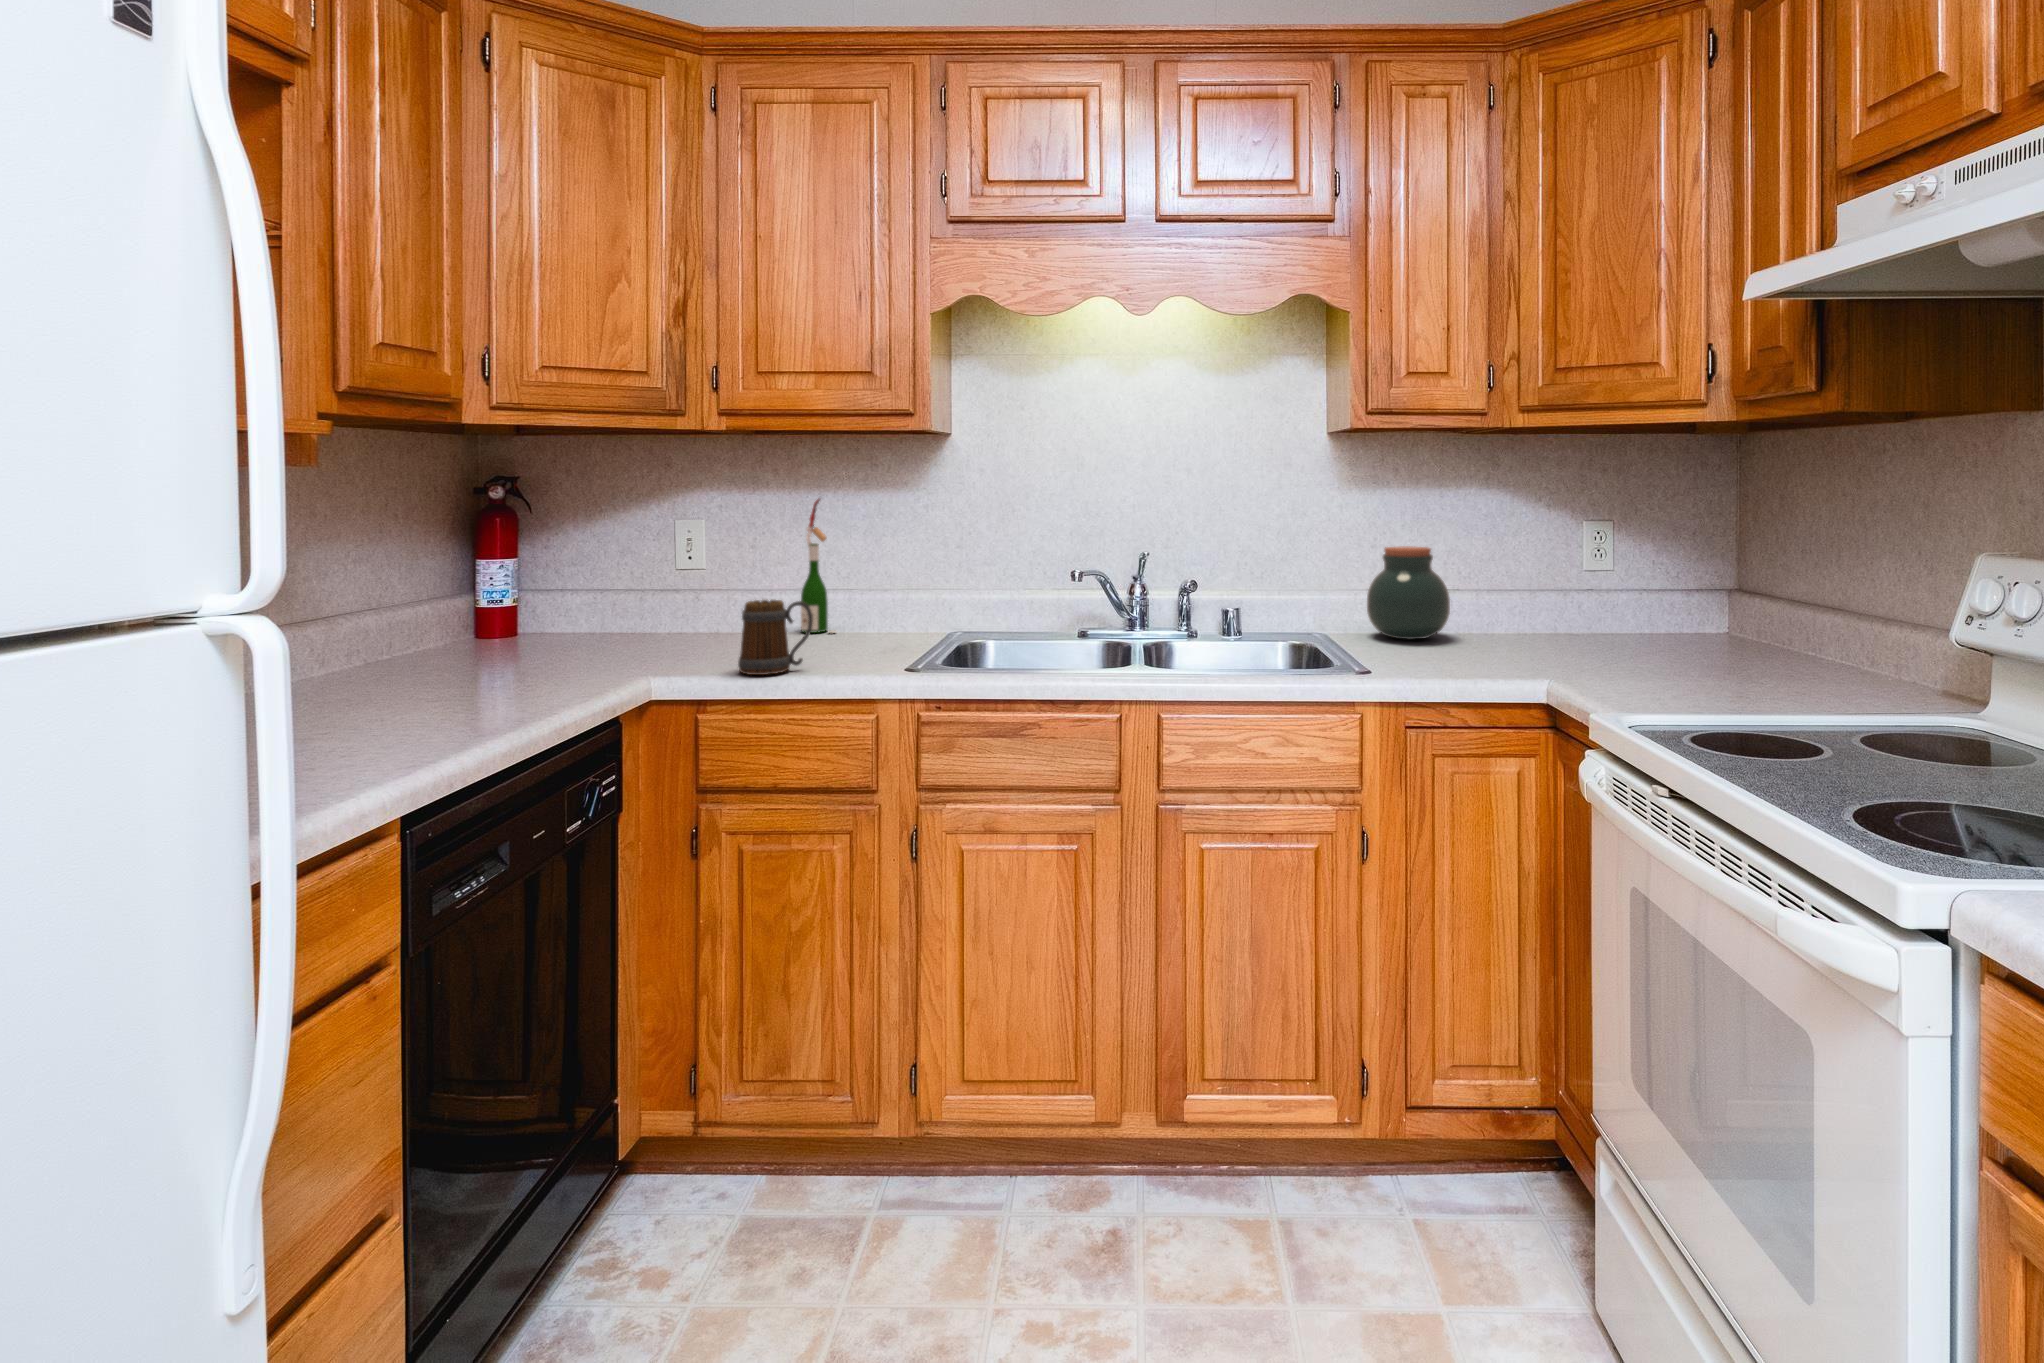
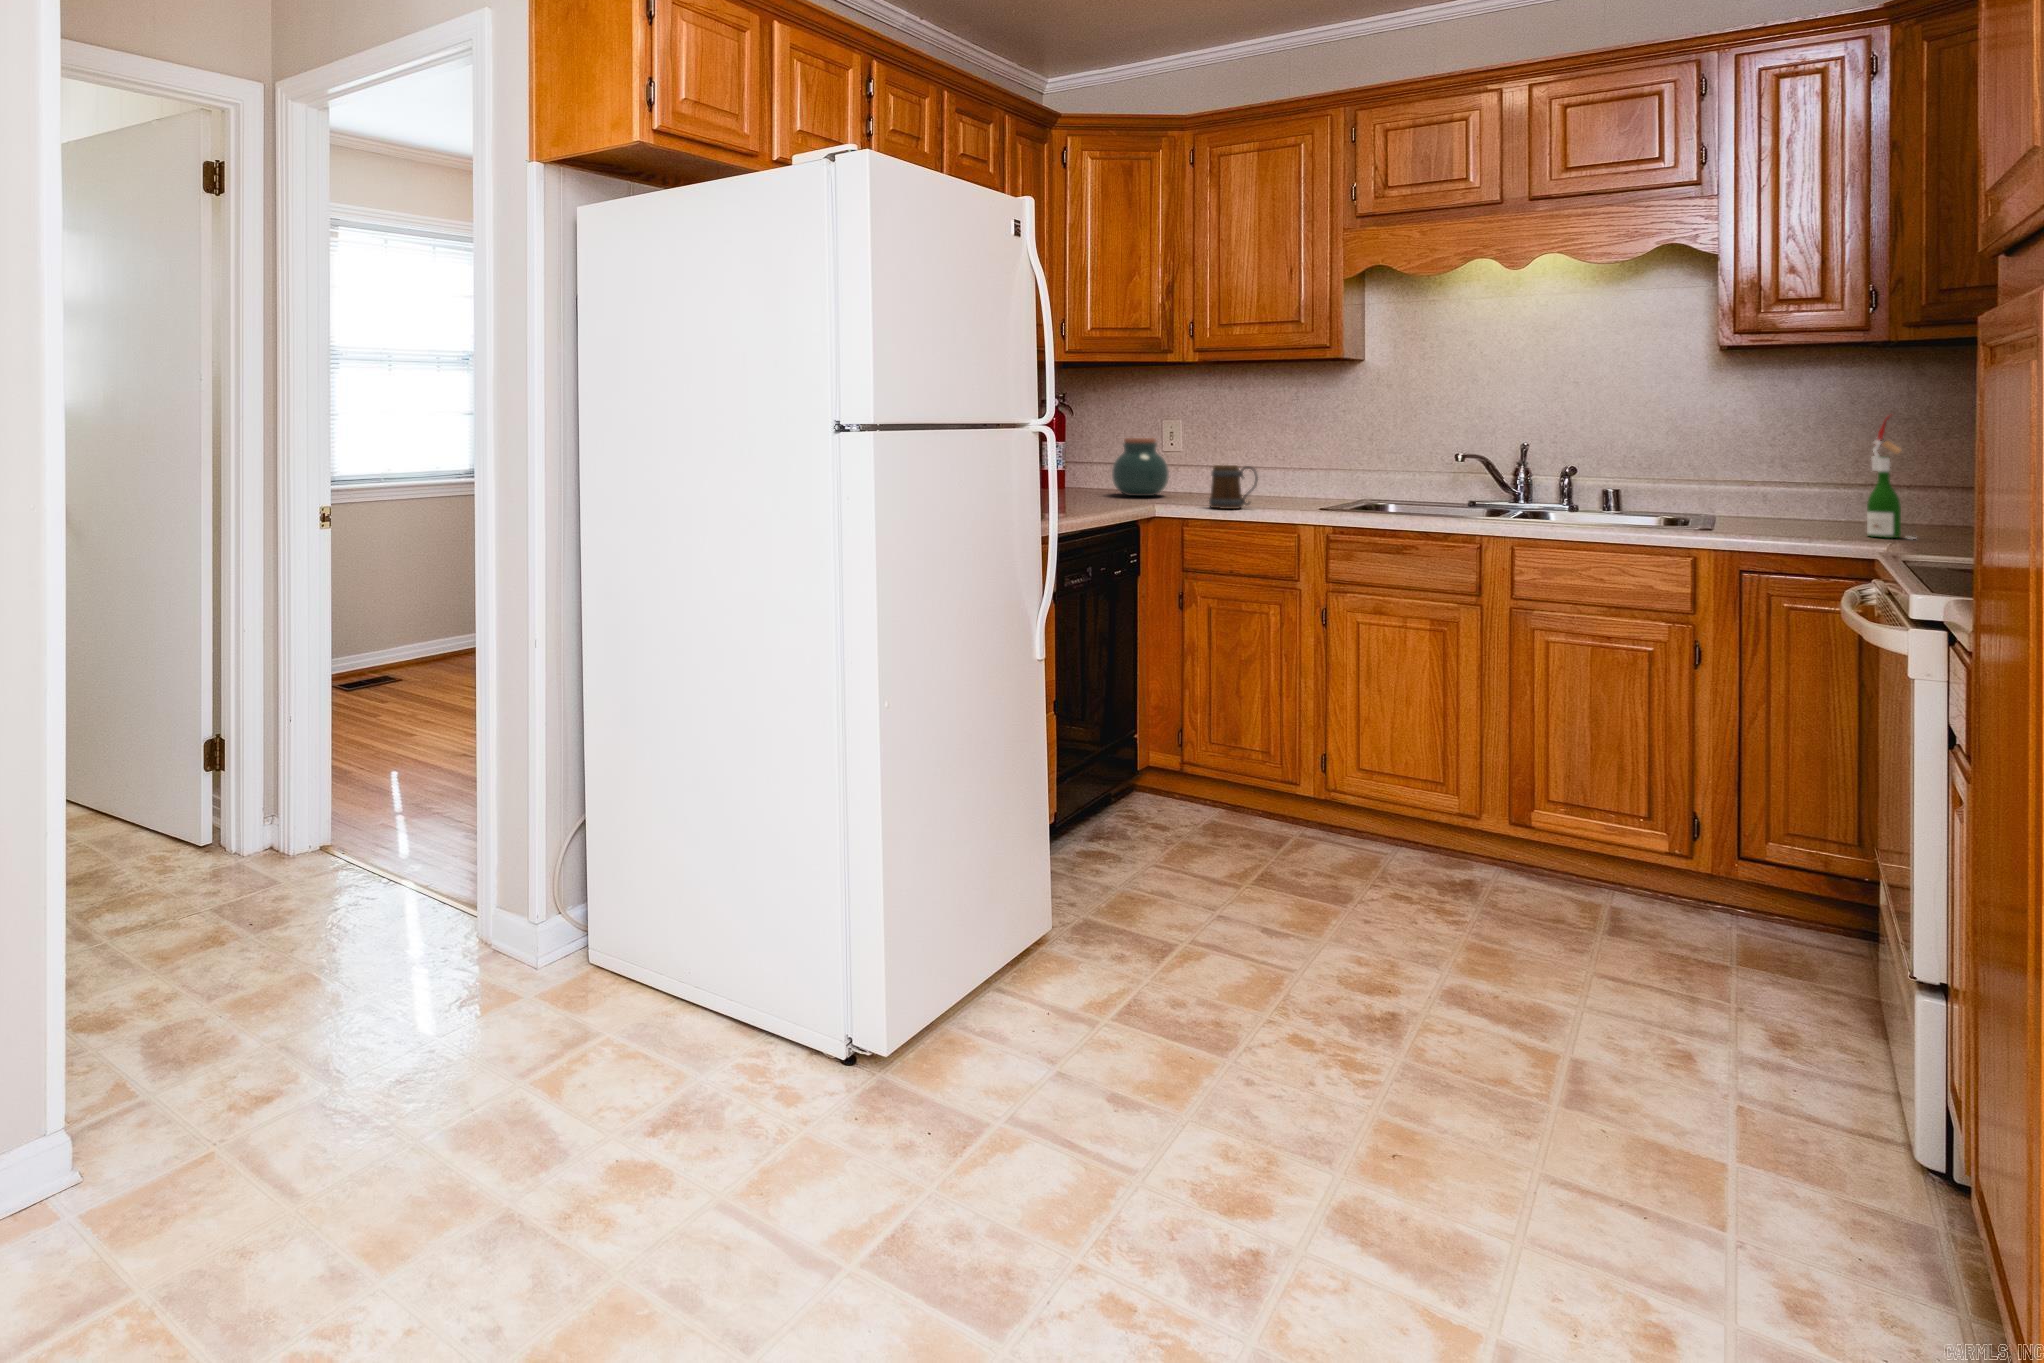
wine bottle: present [801,499,836,633] -> present [1867,416,1901,538]
jar: present [1367,546,1450,639] -> present [1112,438,1169,496]

